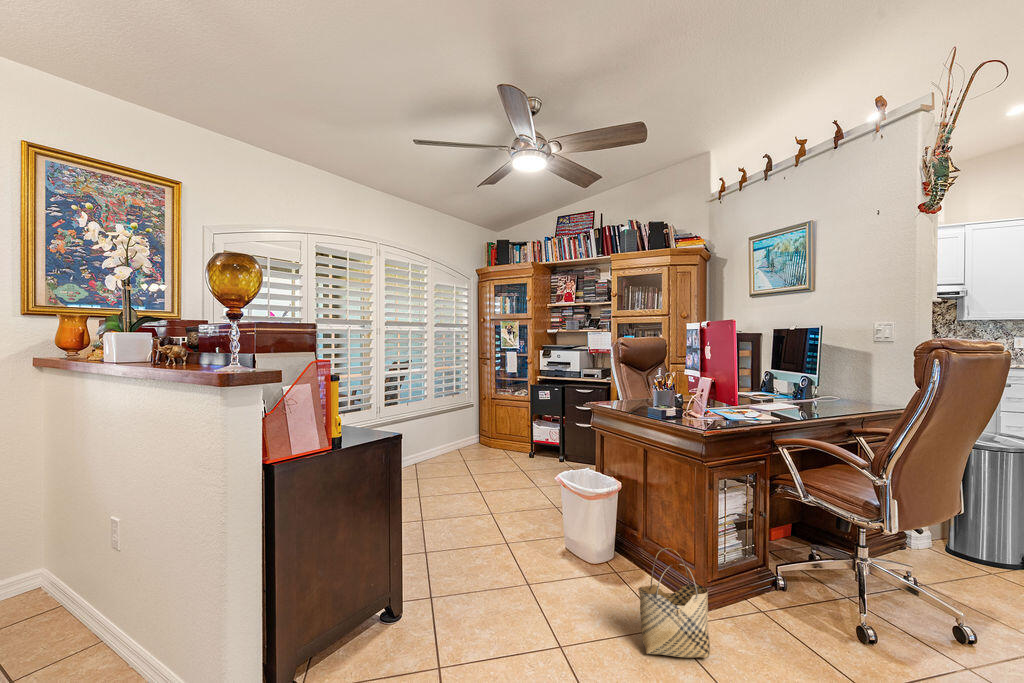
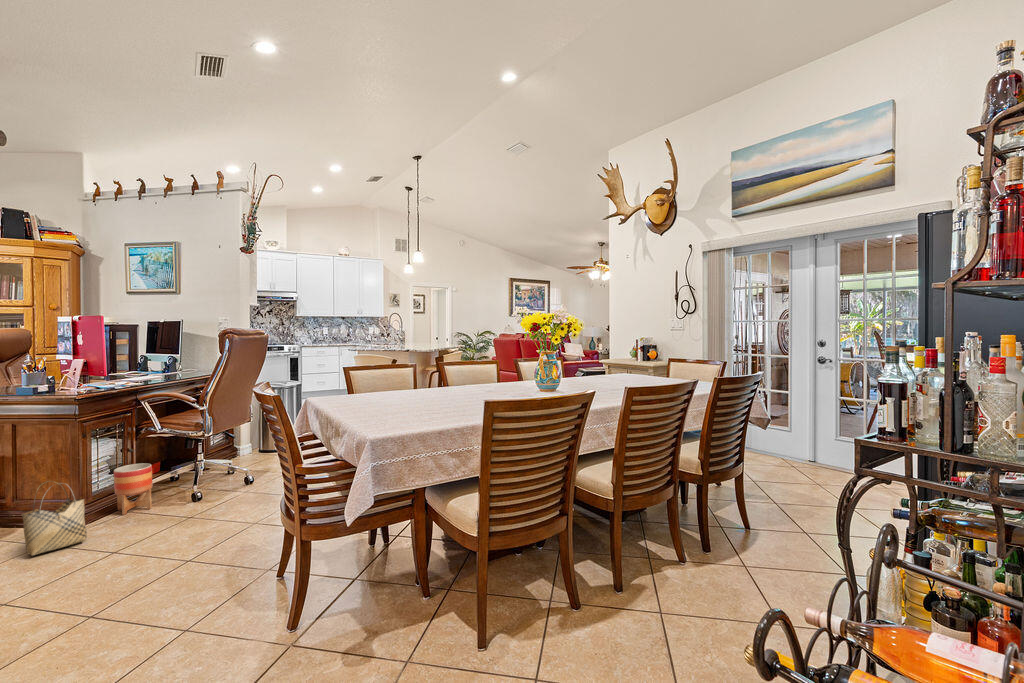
planter: none [742,535,793,620] -> present [114,463,153,515]

